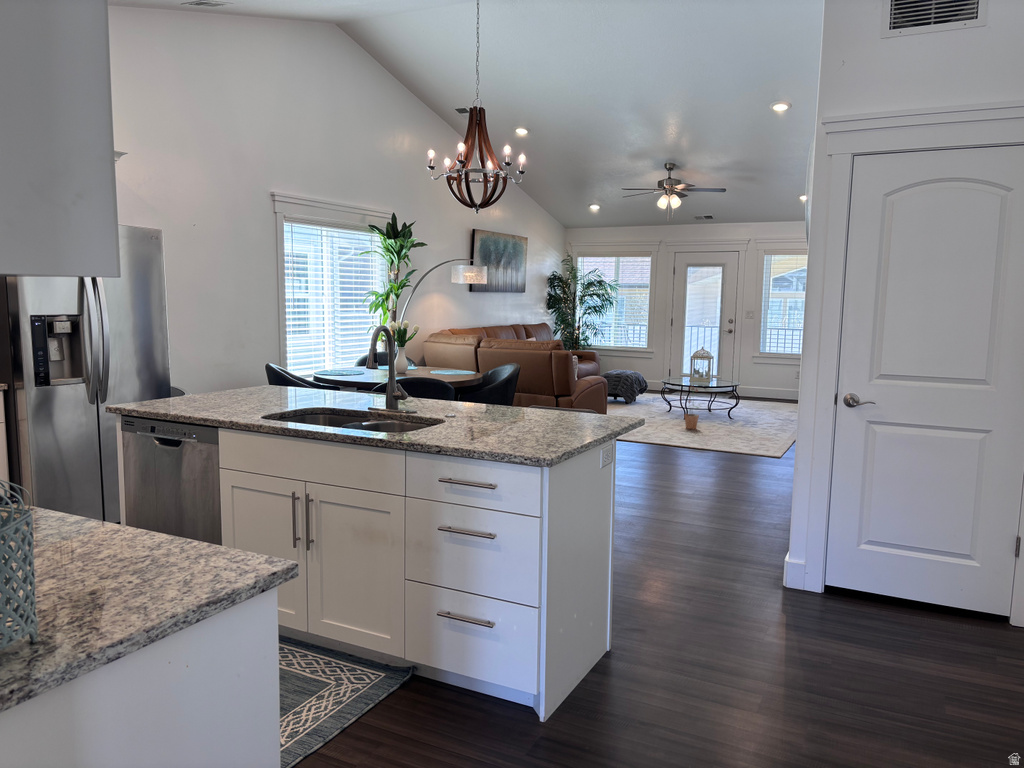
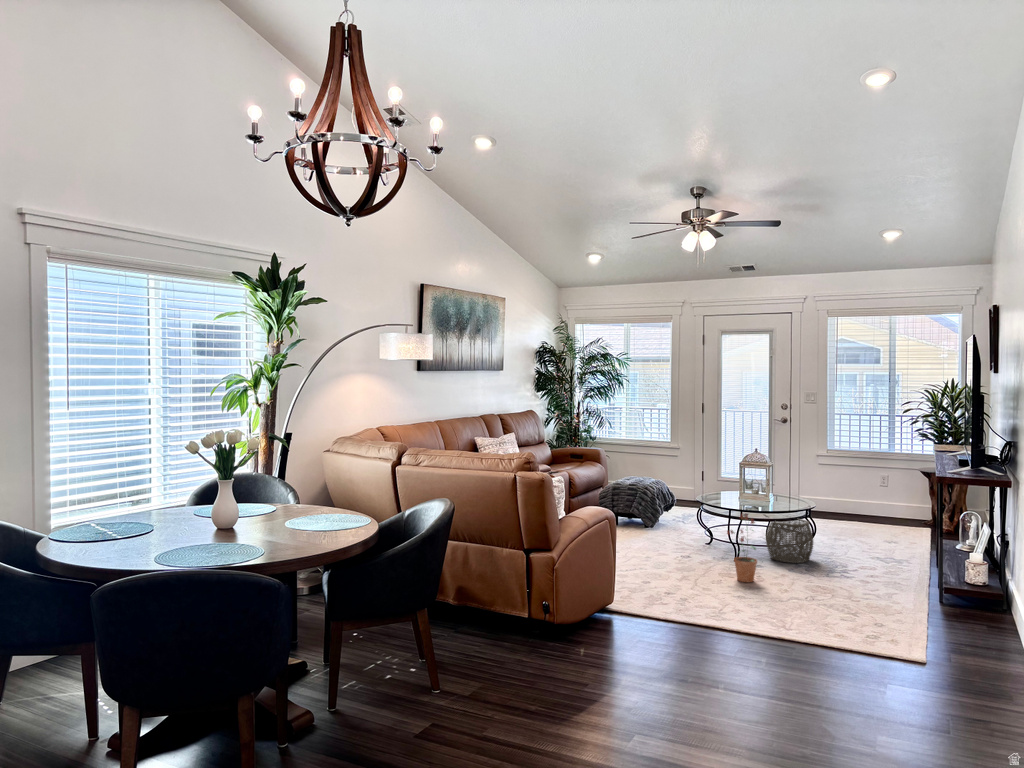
woven basket: none [708,393,739,421] -> present [766,519,813,563]

